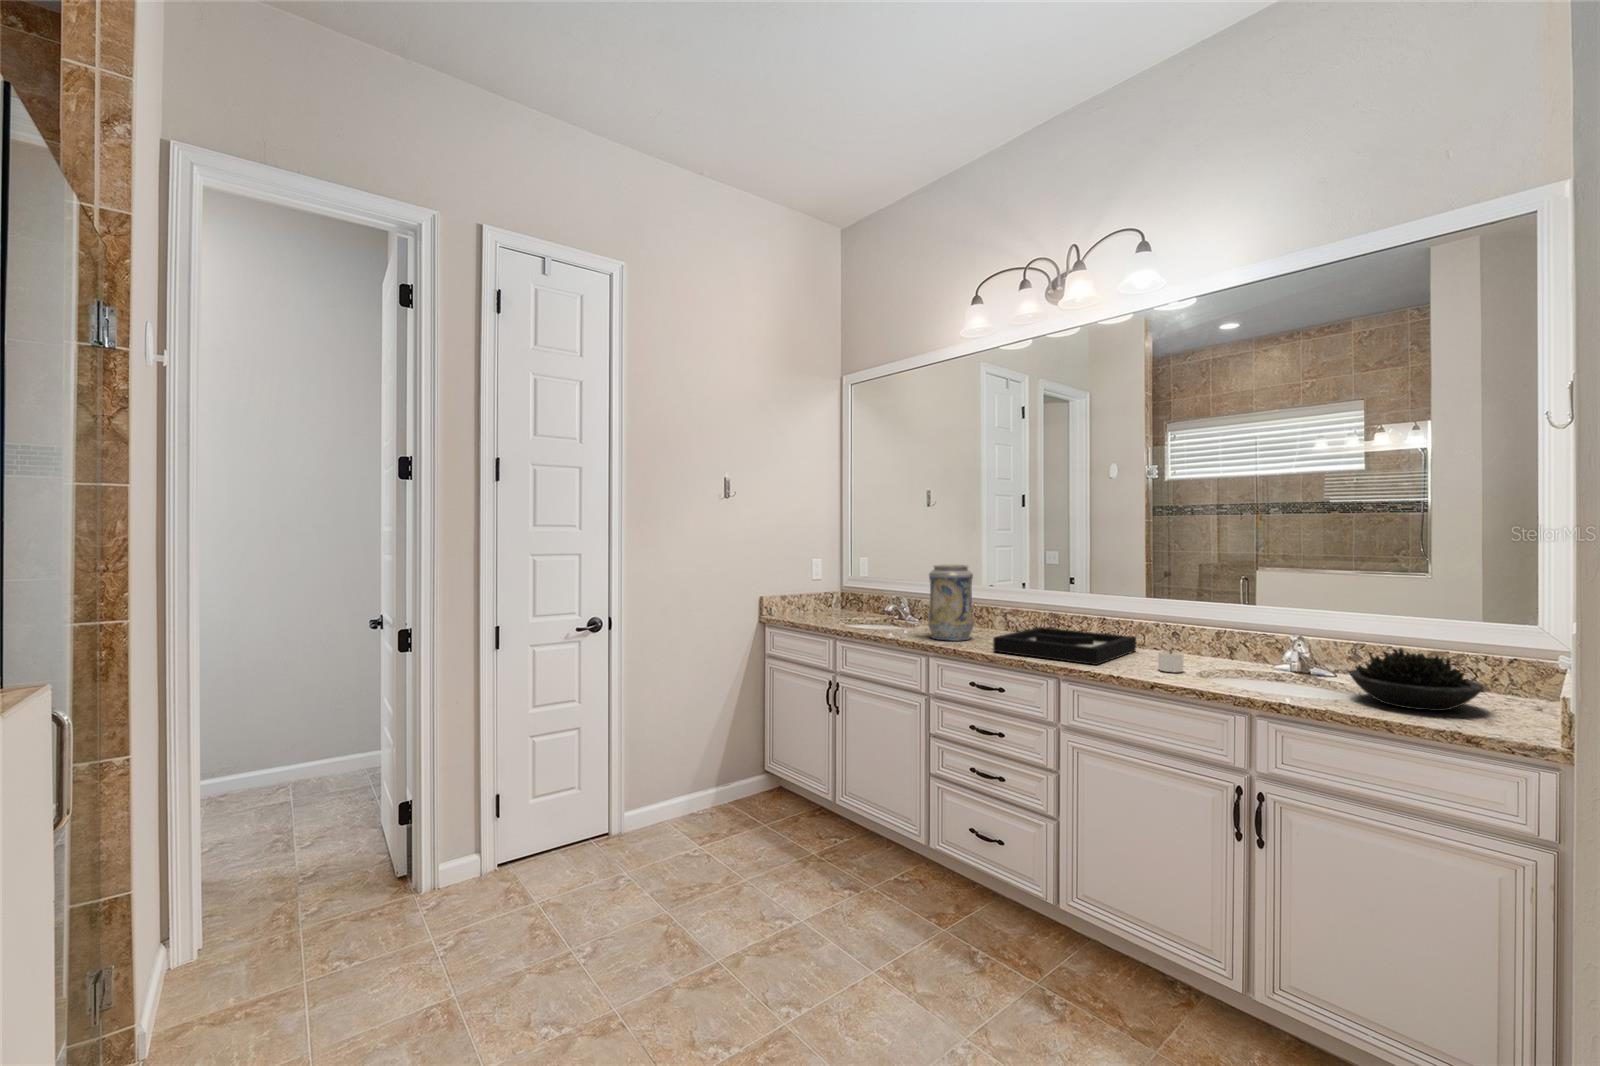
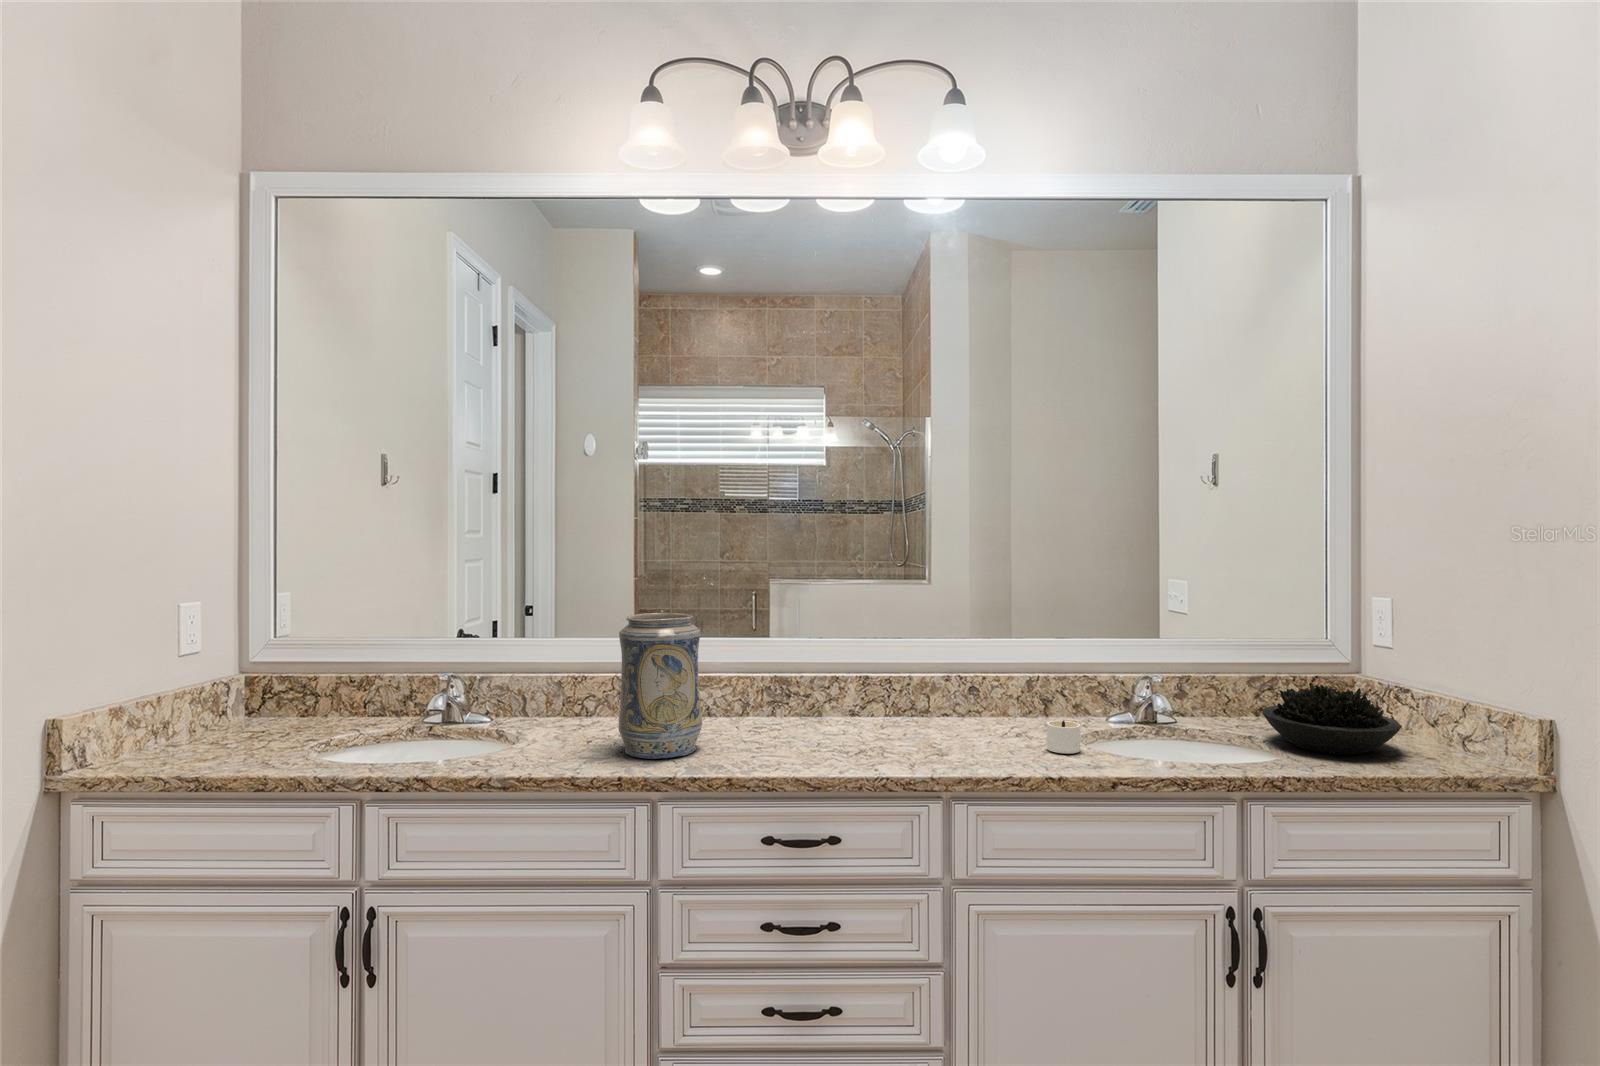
decorative tray: present [993,627,1136,665] -> none [785,702,982,768]

